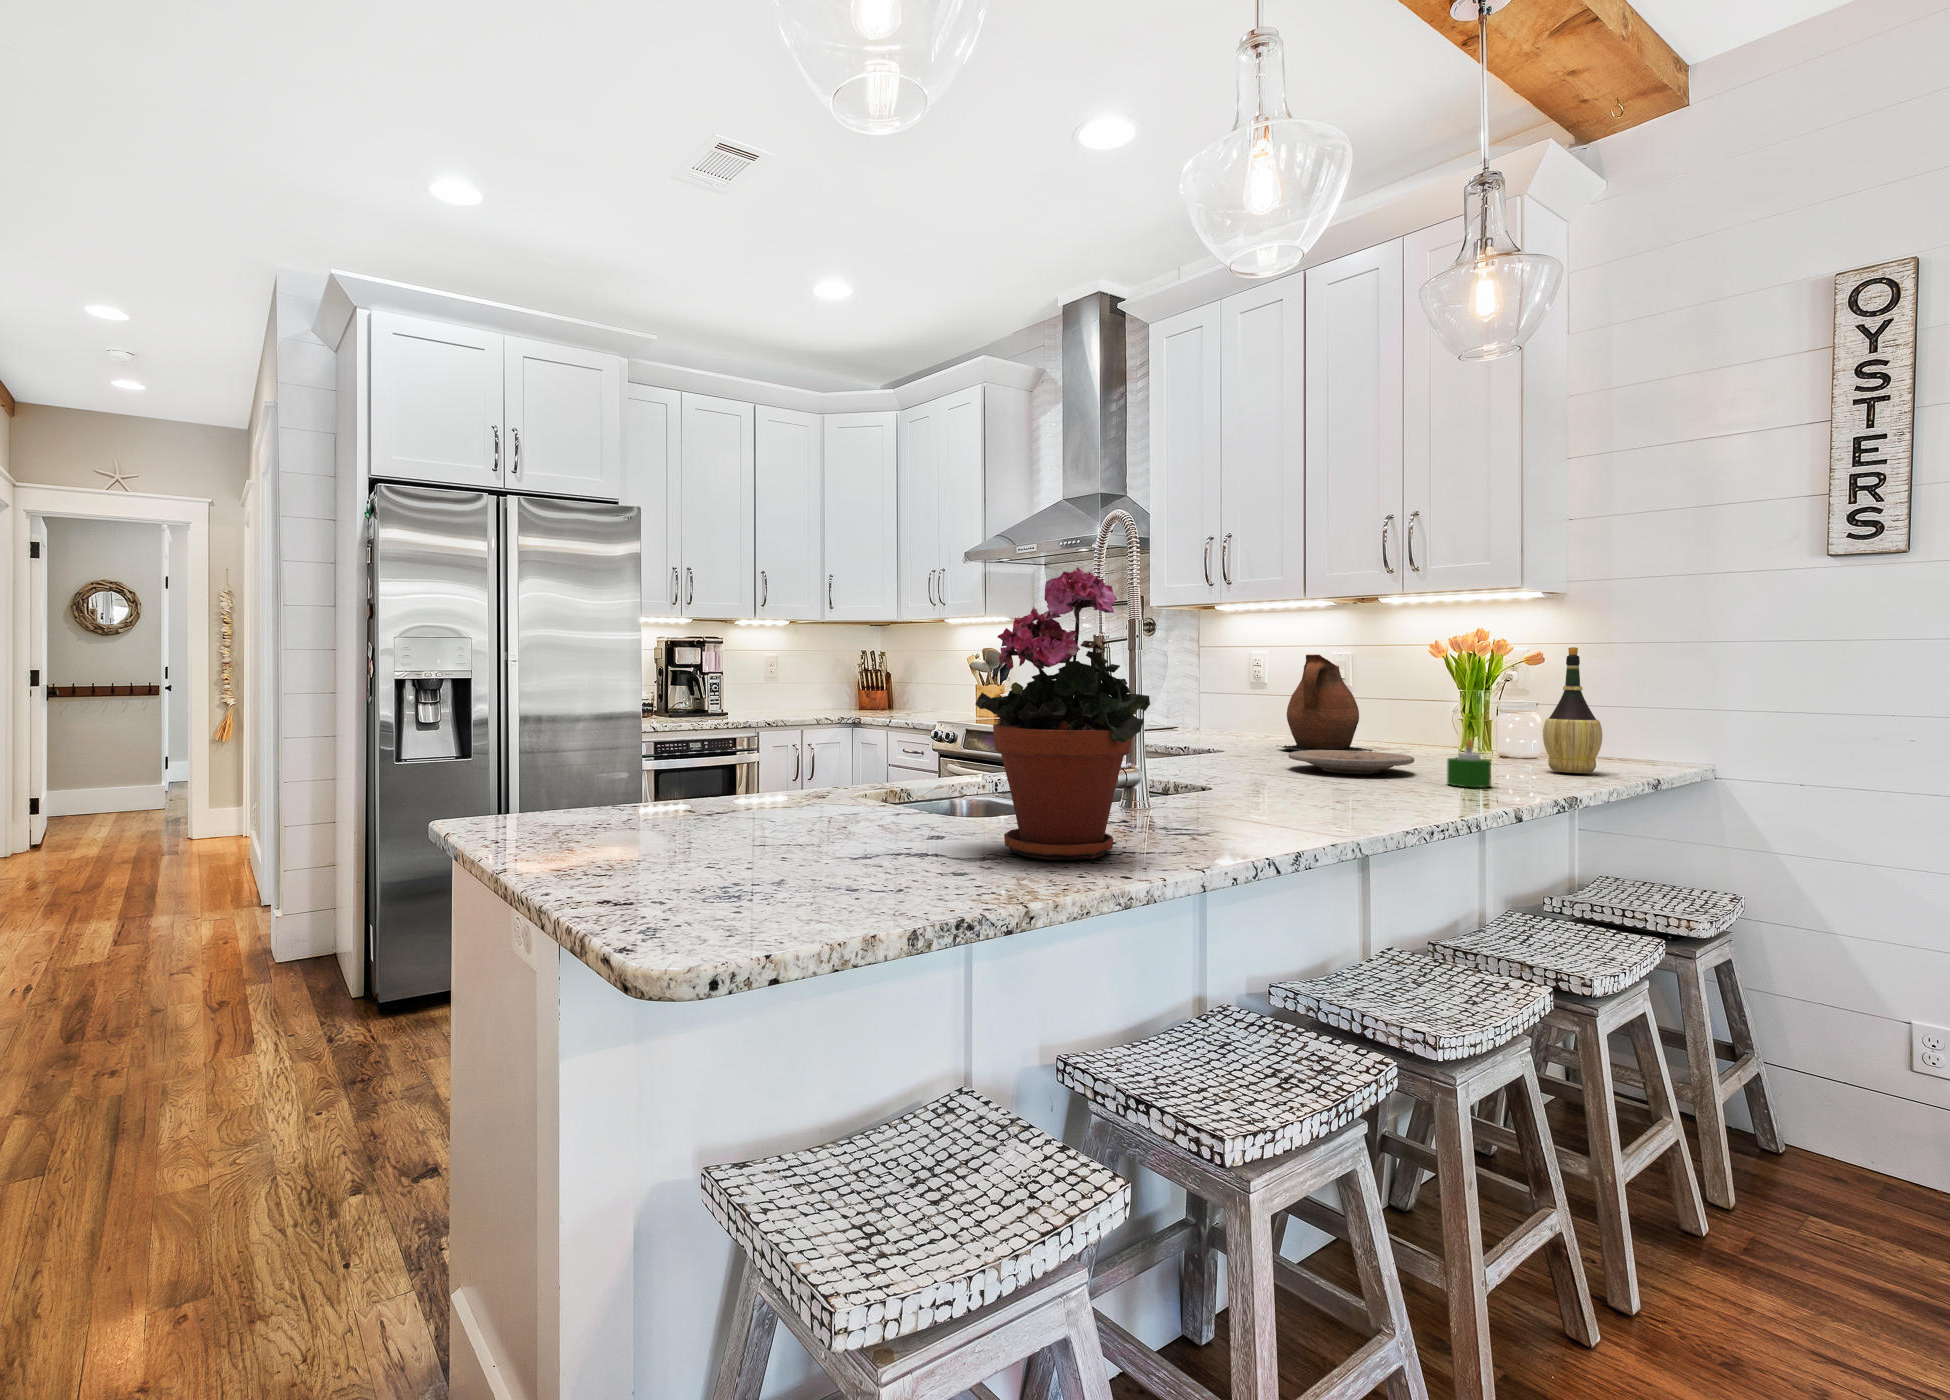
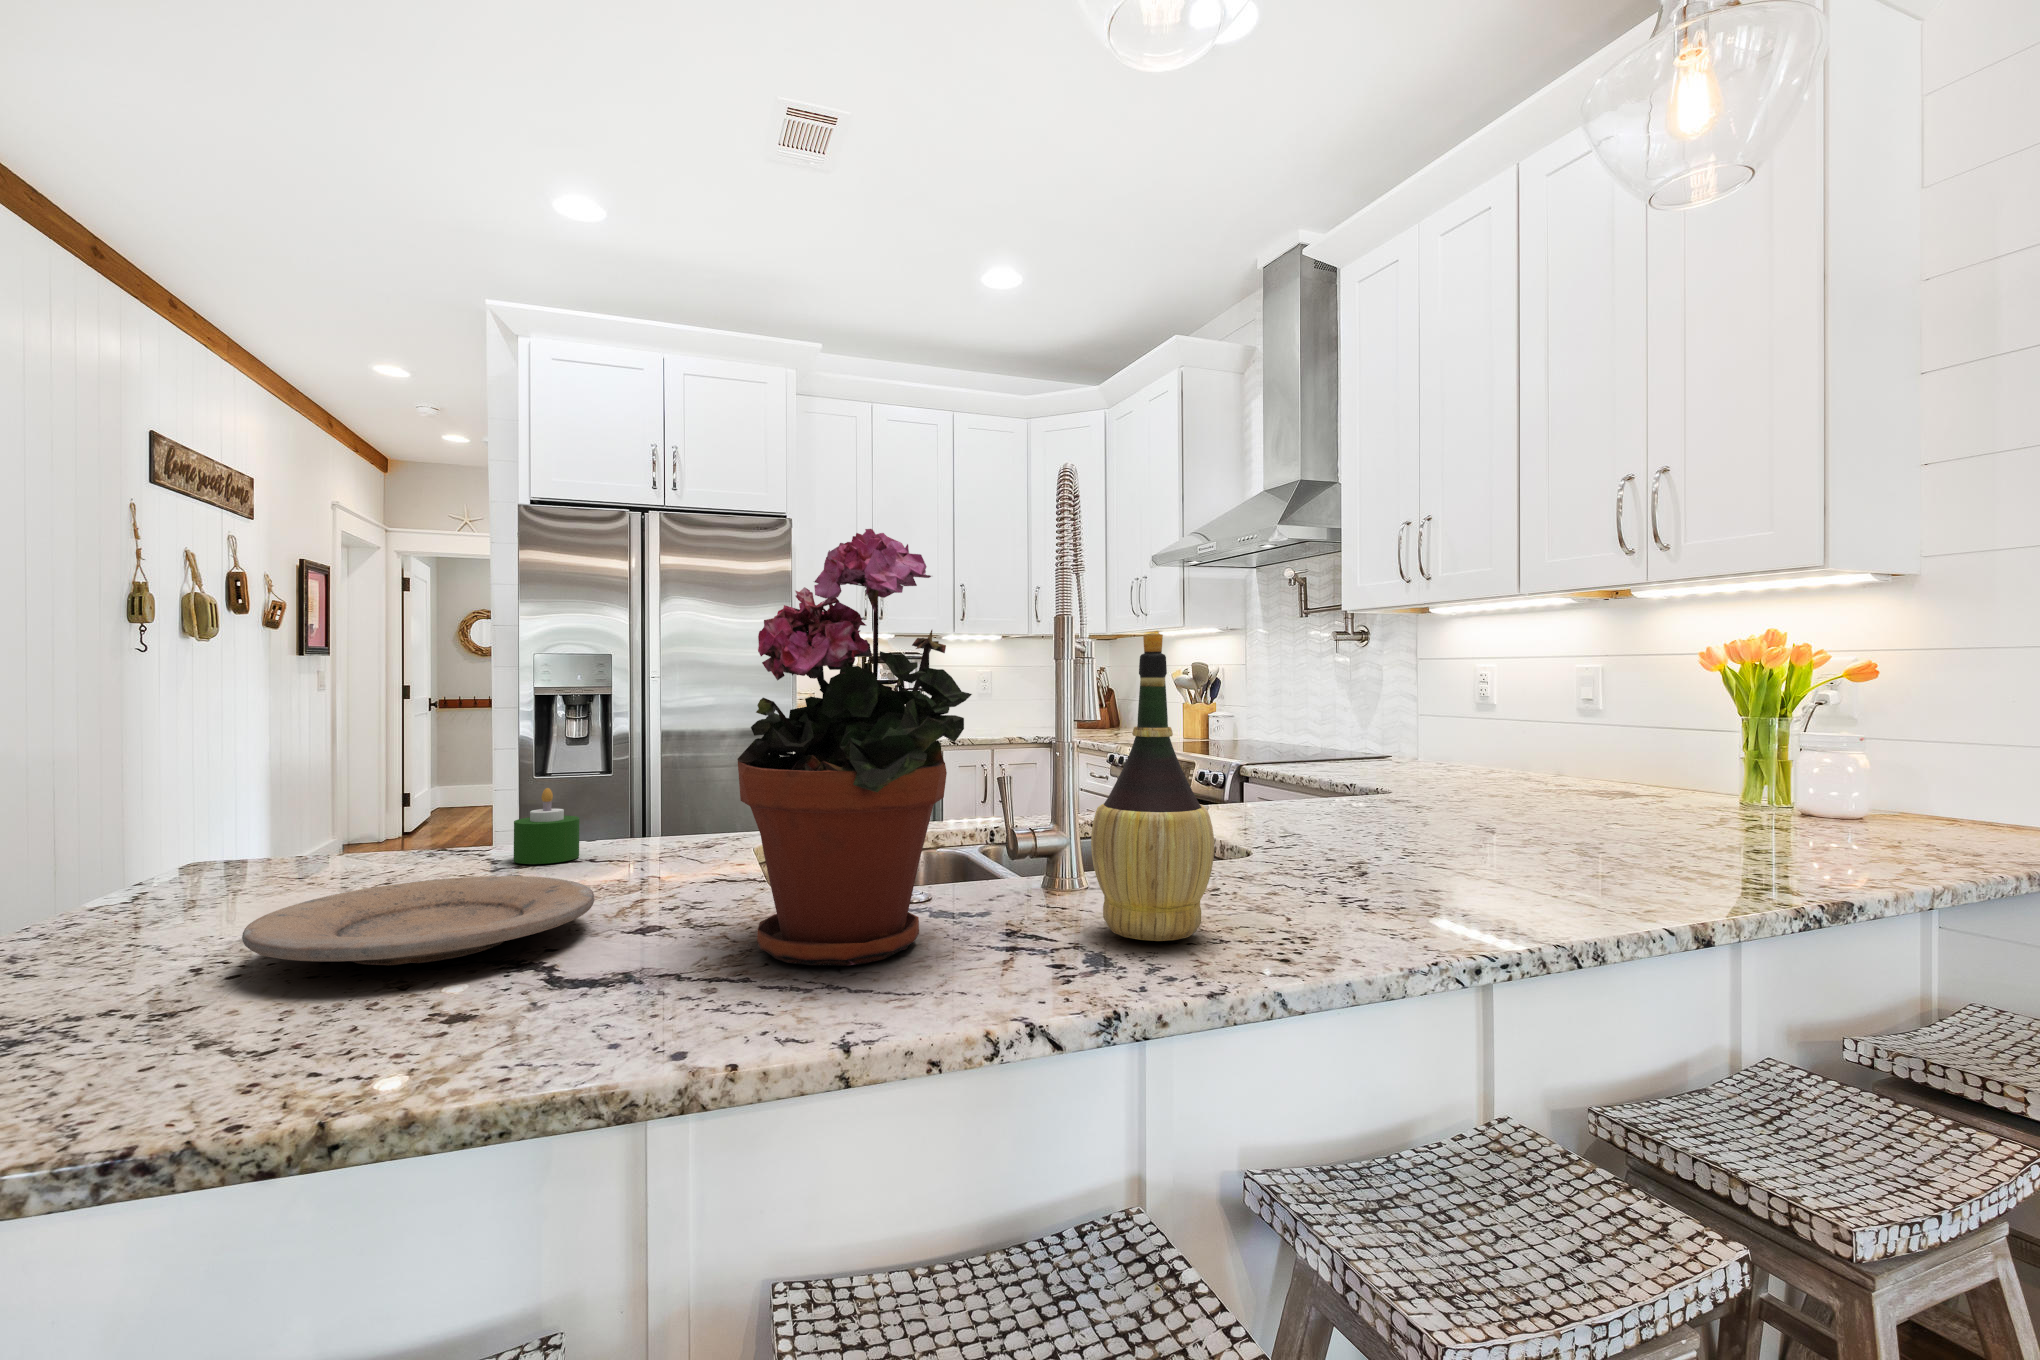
wine bottle: present [1543,647,1602,773] -> present [1091,633,1214,941]
ceramic pitcher: present [1282,654,1373,752] -> none [1472,664,1609,797]
candle: present [1447,739,1491,787] -> present [514,788,579,864]
plate: present [1288,750,1414,774] -> present [242,876,594,965]

